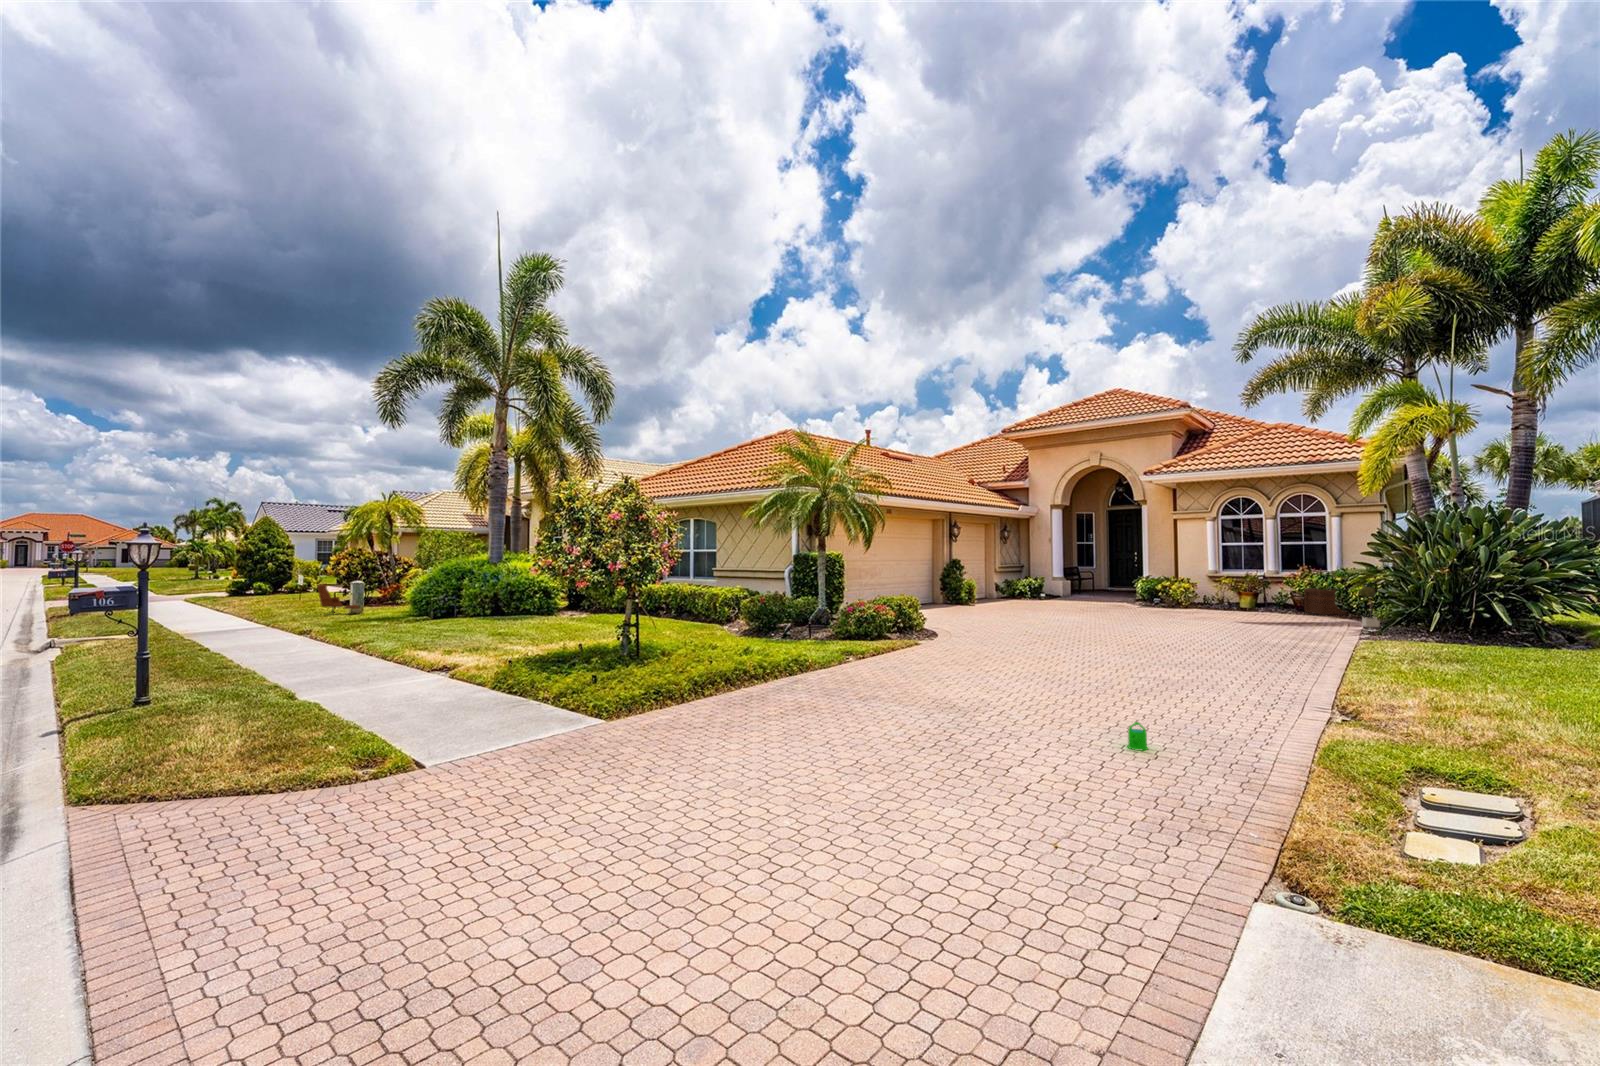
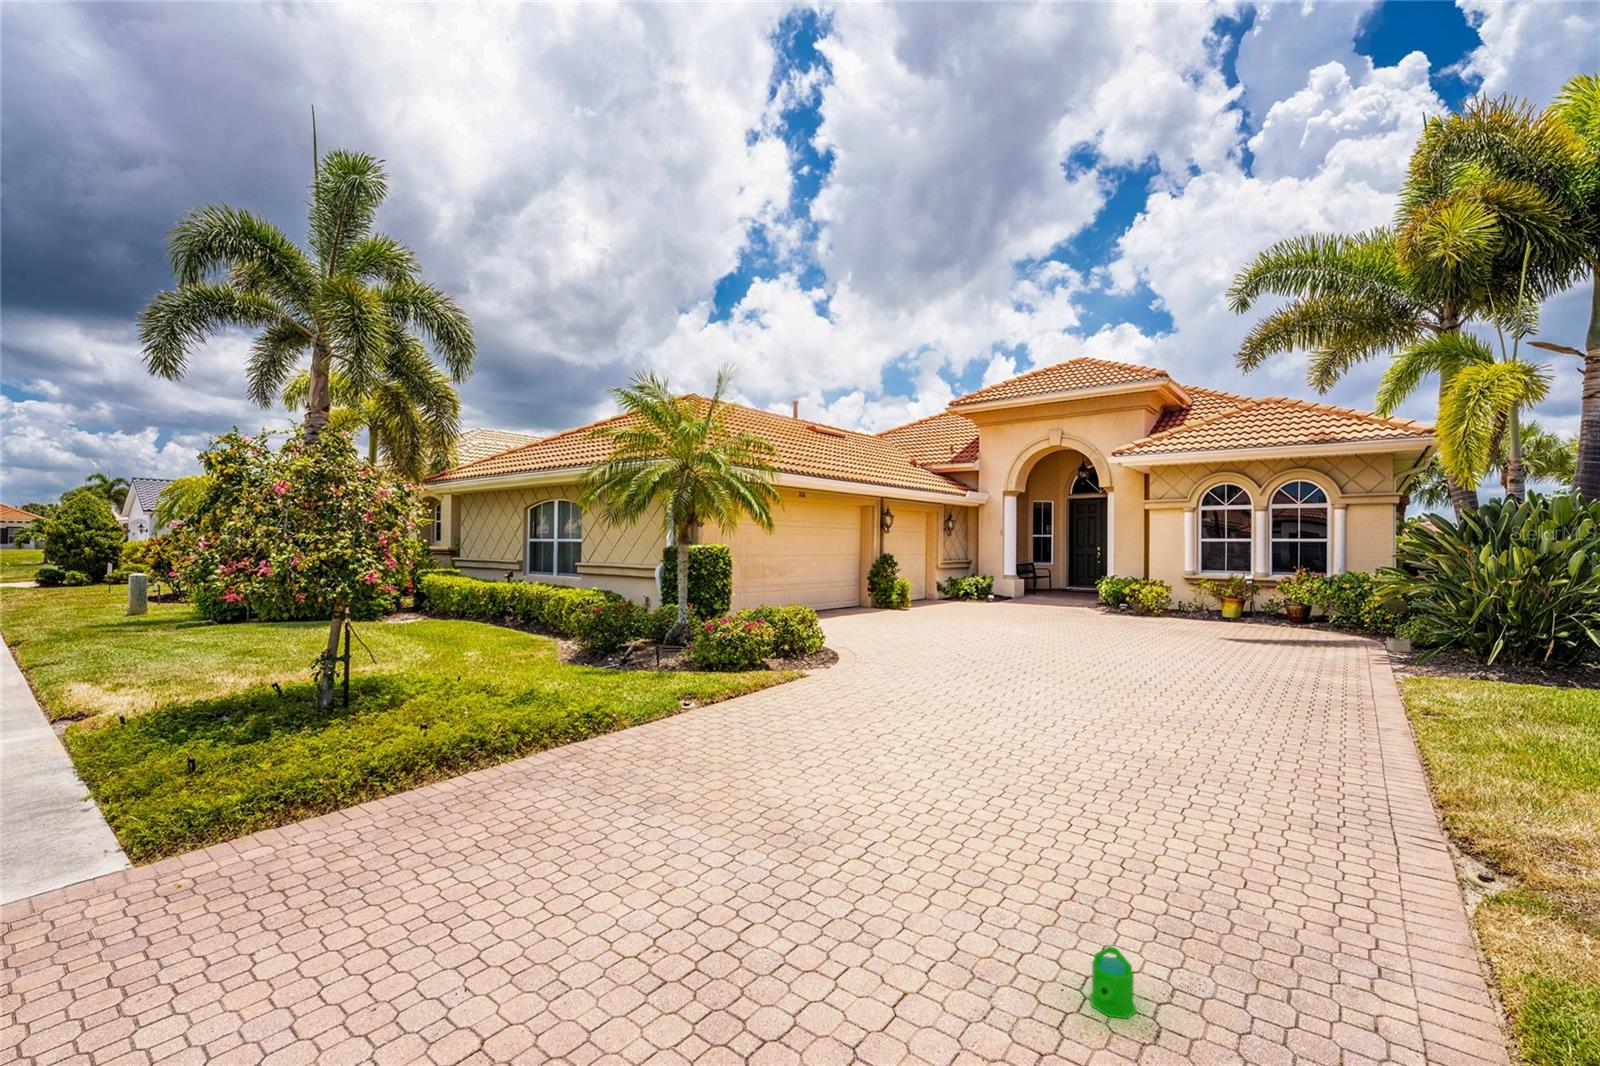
lounge chair: present [317,584,359,613] -> none [72,576,131,617]
wooden crate: present [1304,588,1346,615] -> none [1304,596,1357,631]

